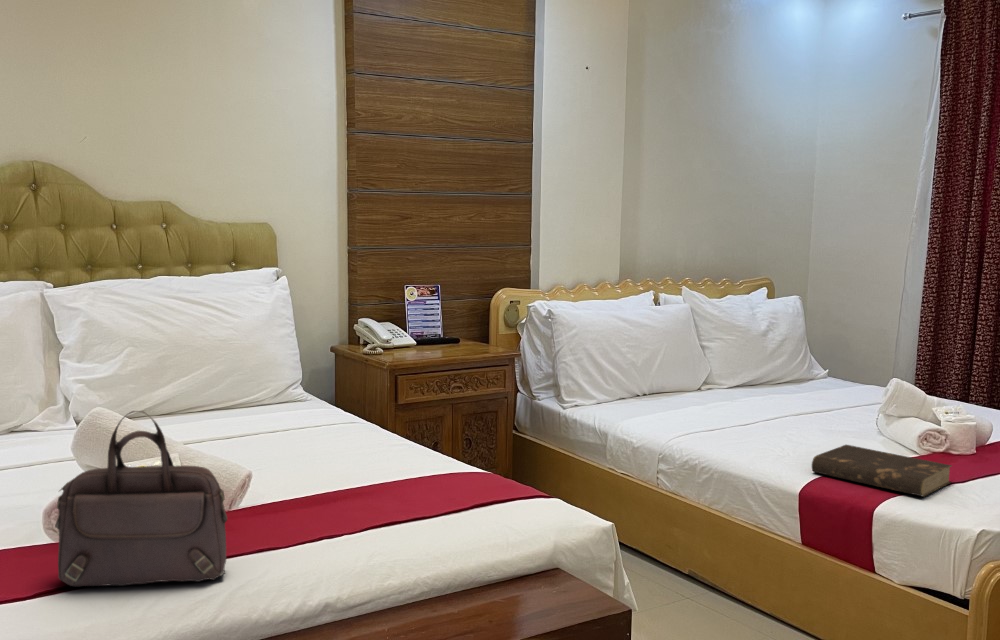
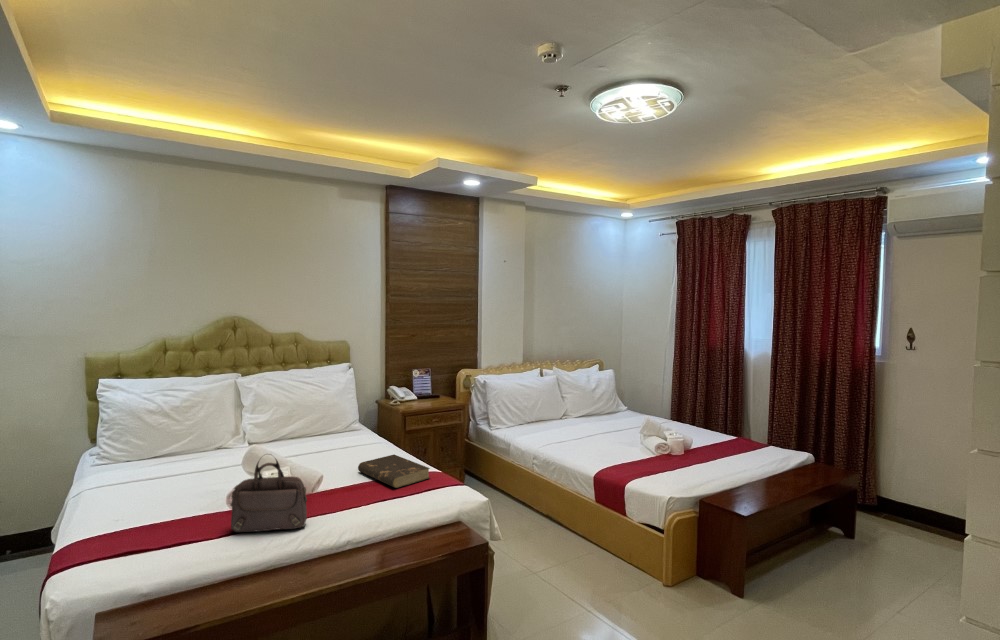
book: present [812,445,952,497] -> present [358,455,430,488]

